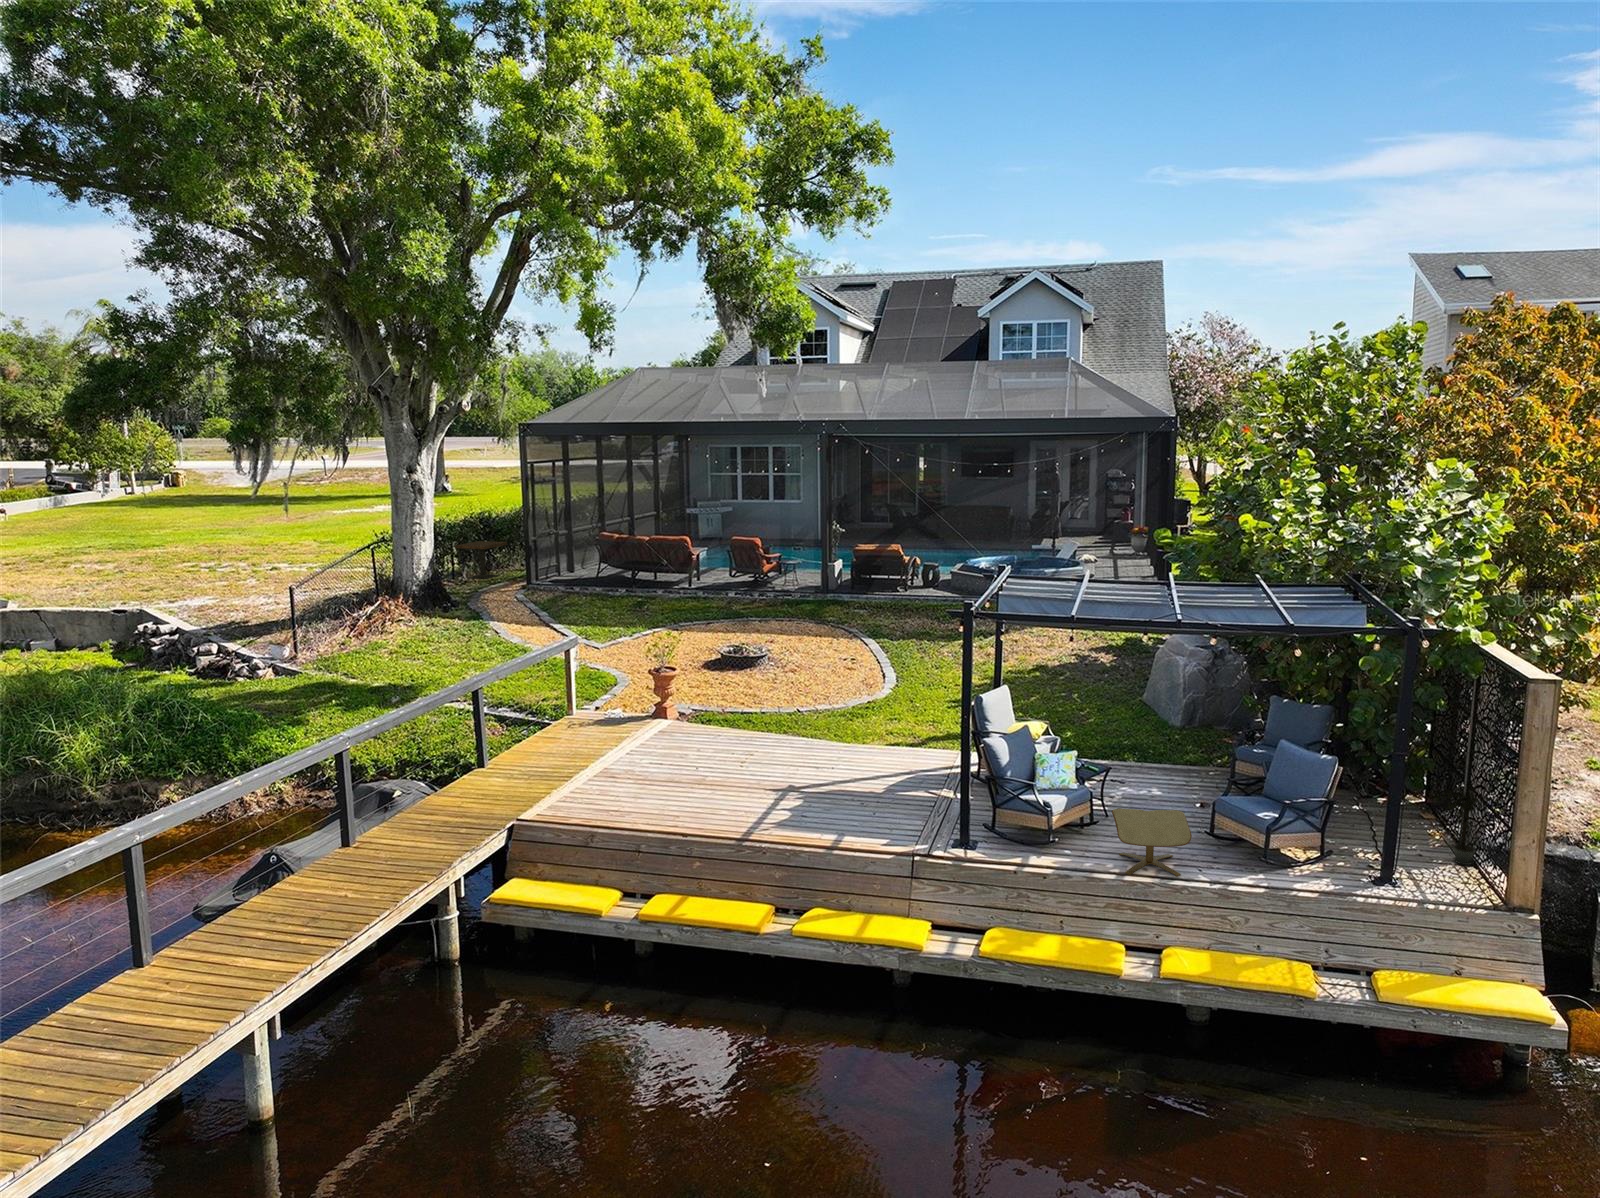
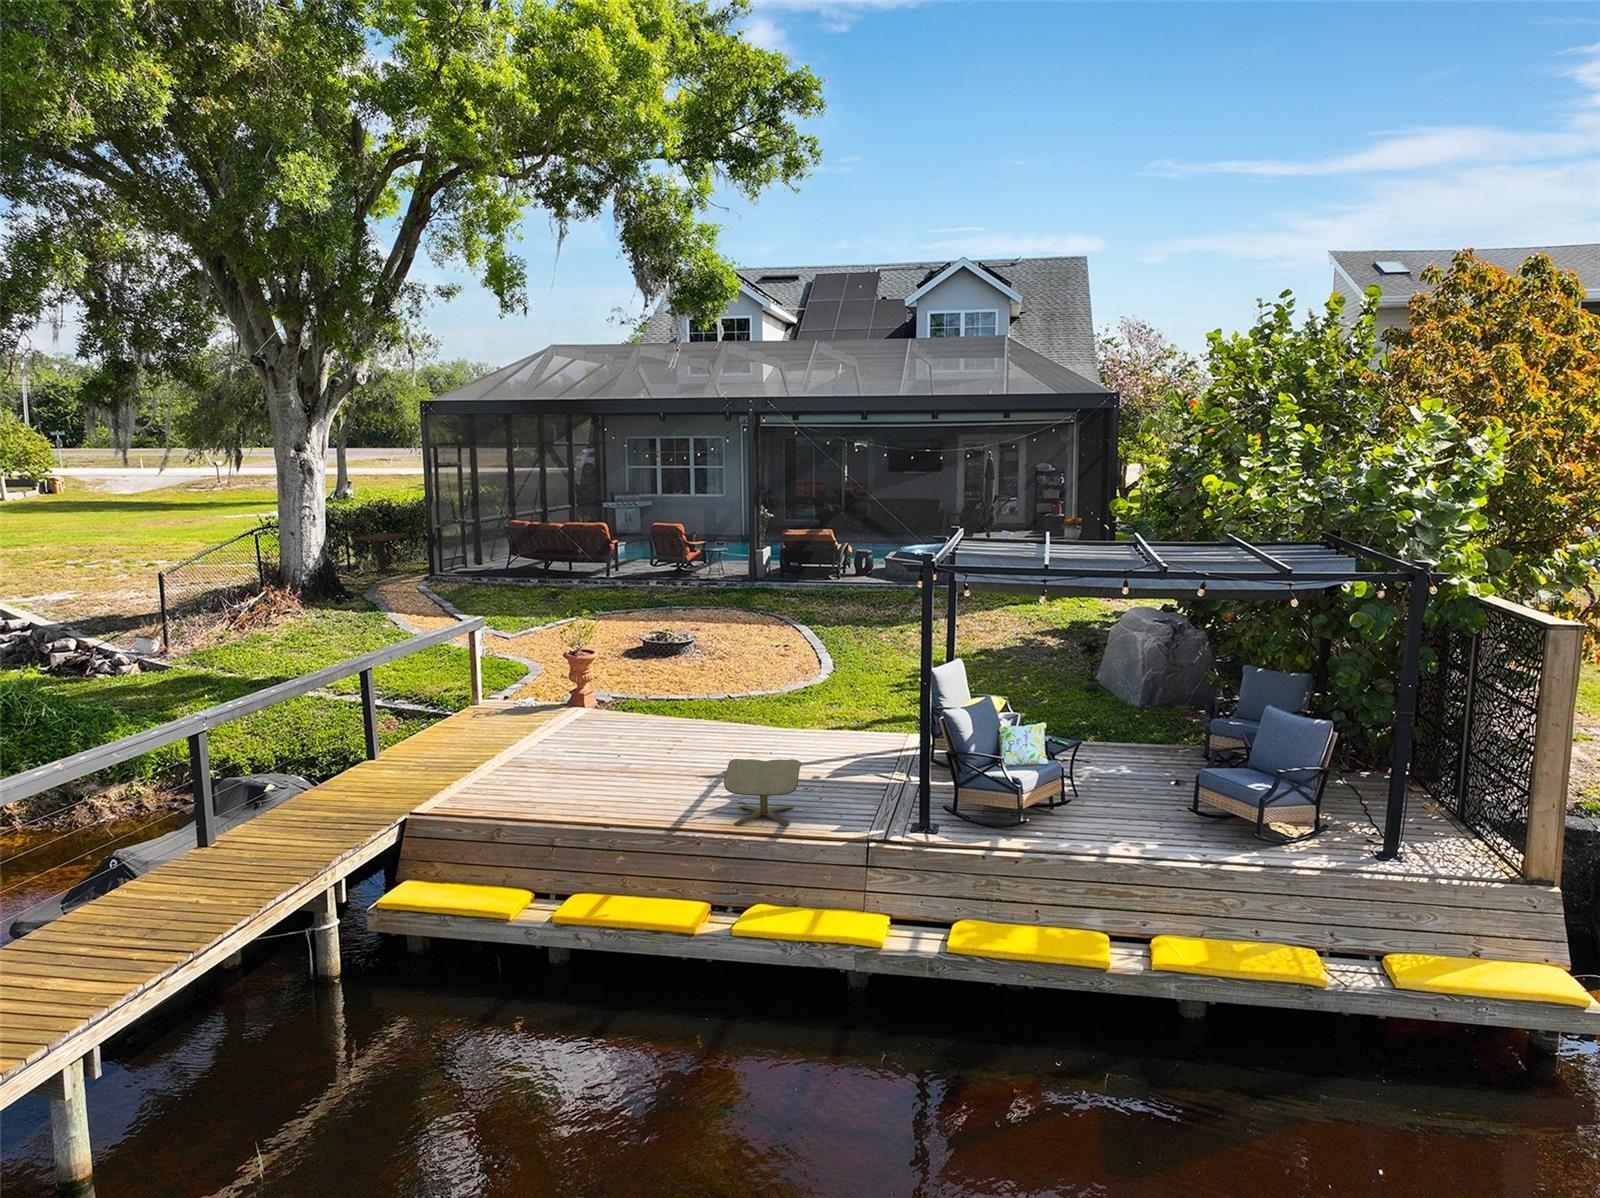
potted plant: present [1437,790,1493,865] -> present [1076,638,1108,691]
ottoman: present [1112,808,1192,876] -> present [724,759,801,826]

